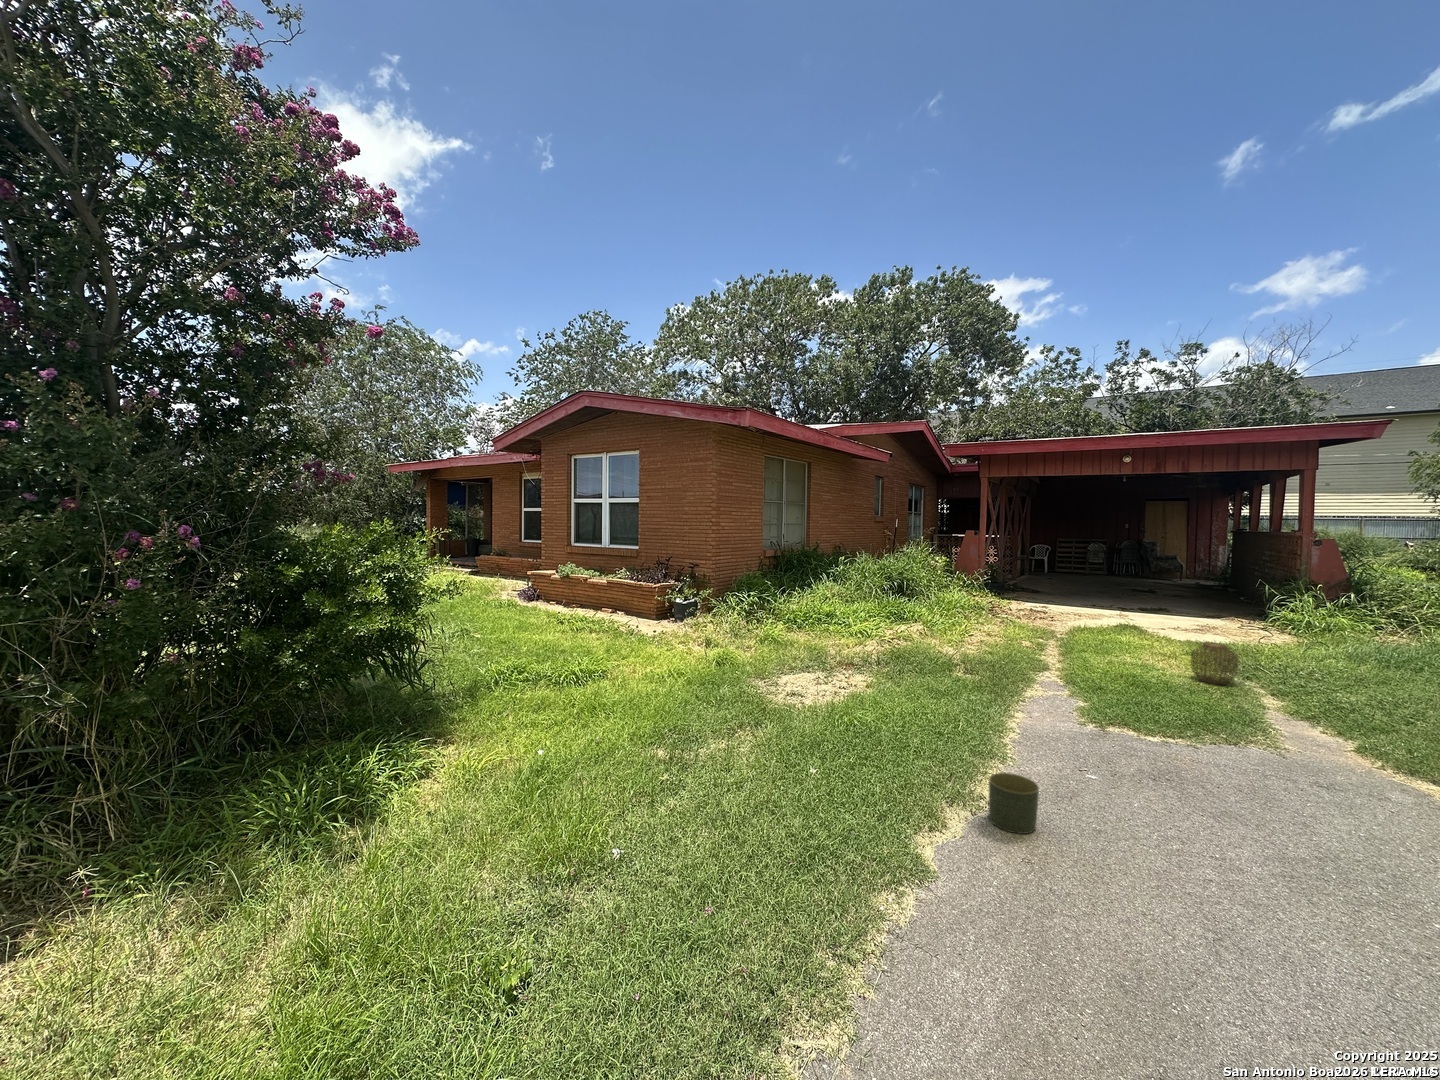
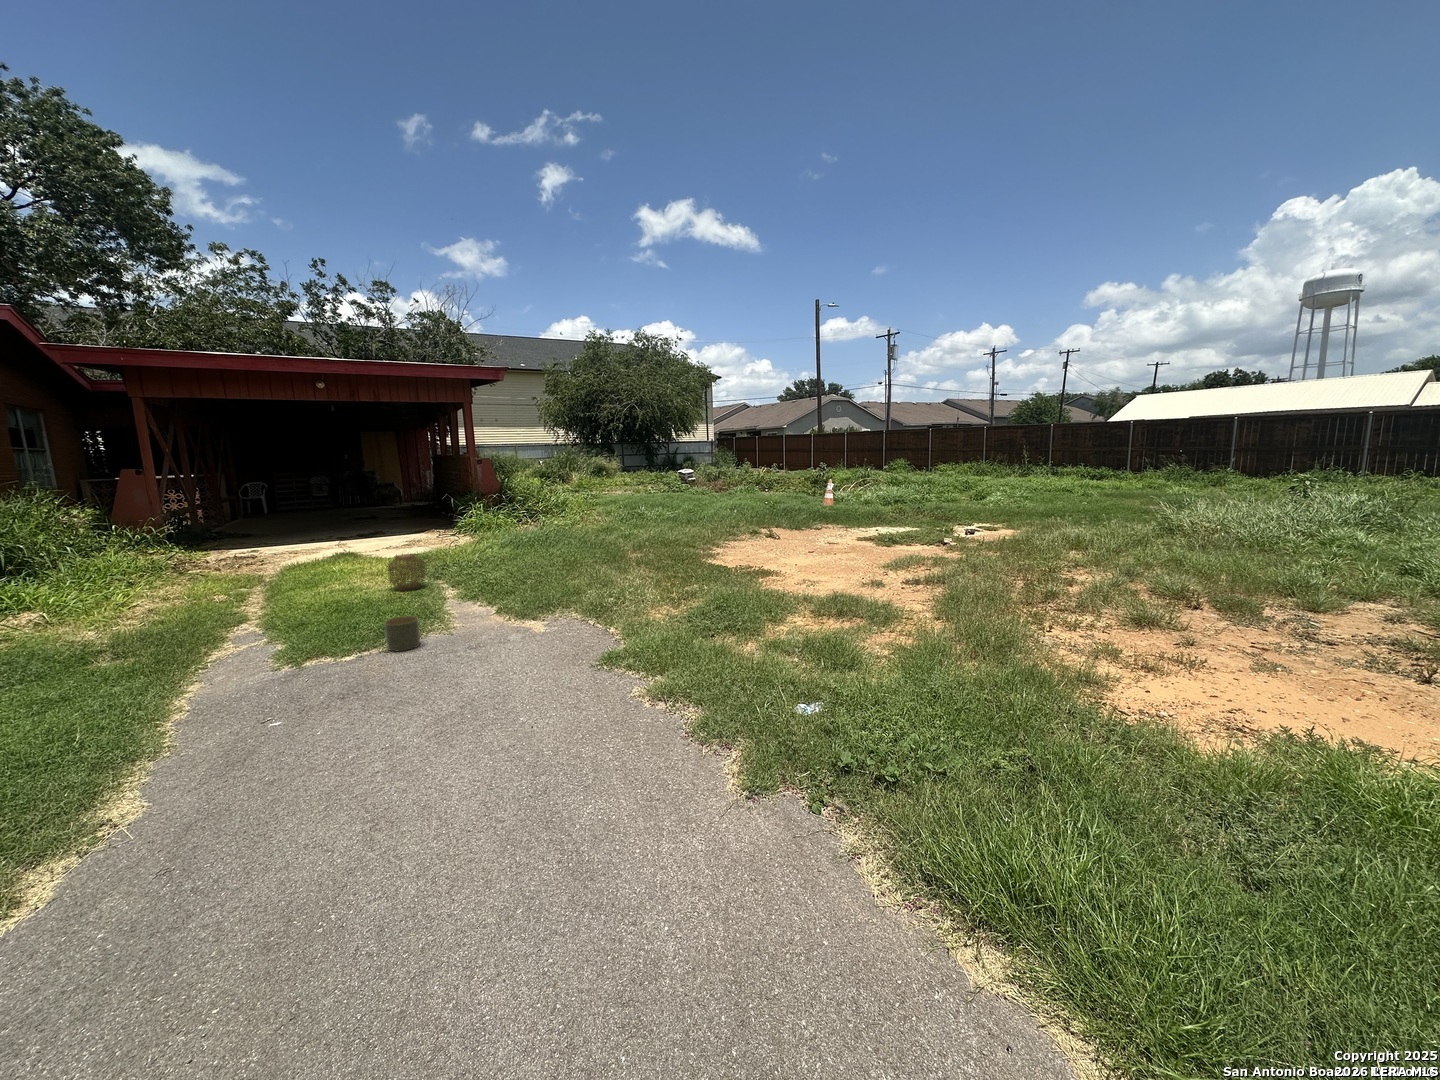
planter: present [989,773,1039,834] -> present [384,616,420,651]

